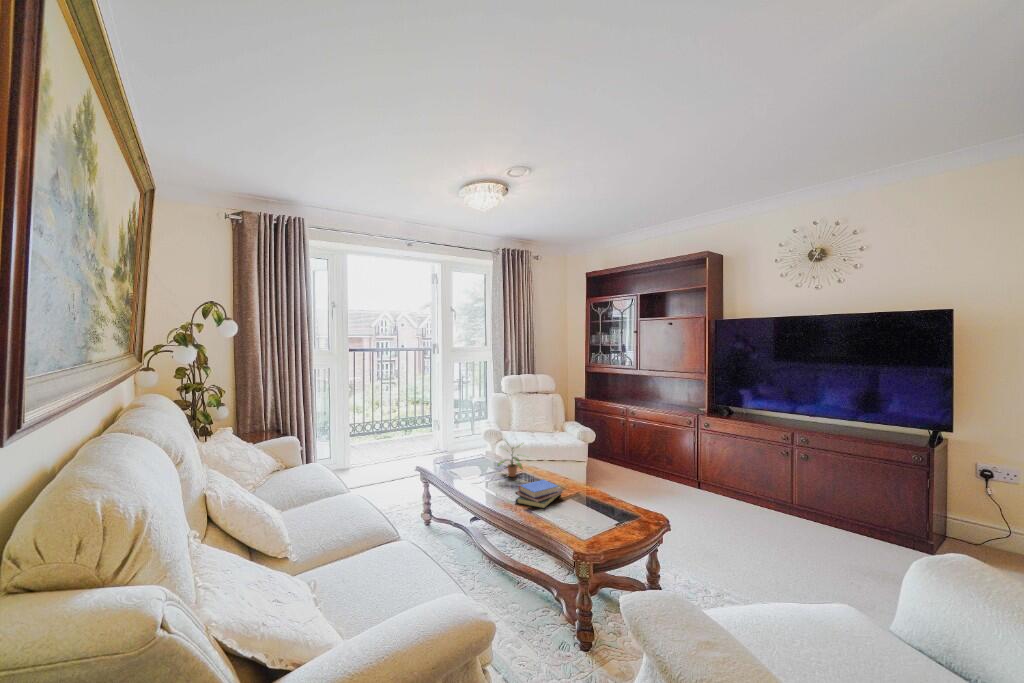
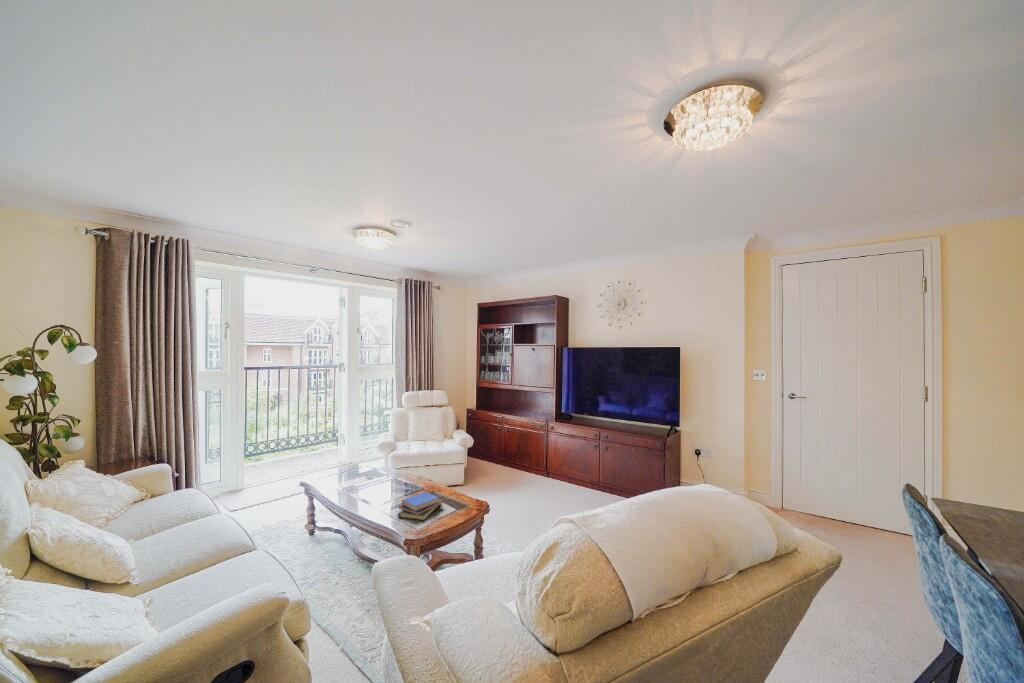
potted plant: present [498,443,524,477] -> none [385,454,415,489]

